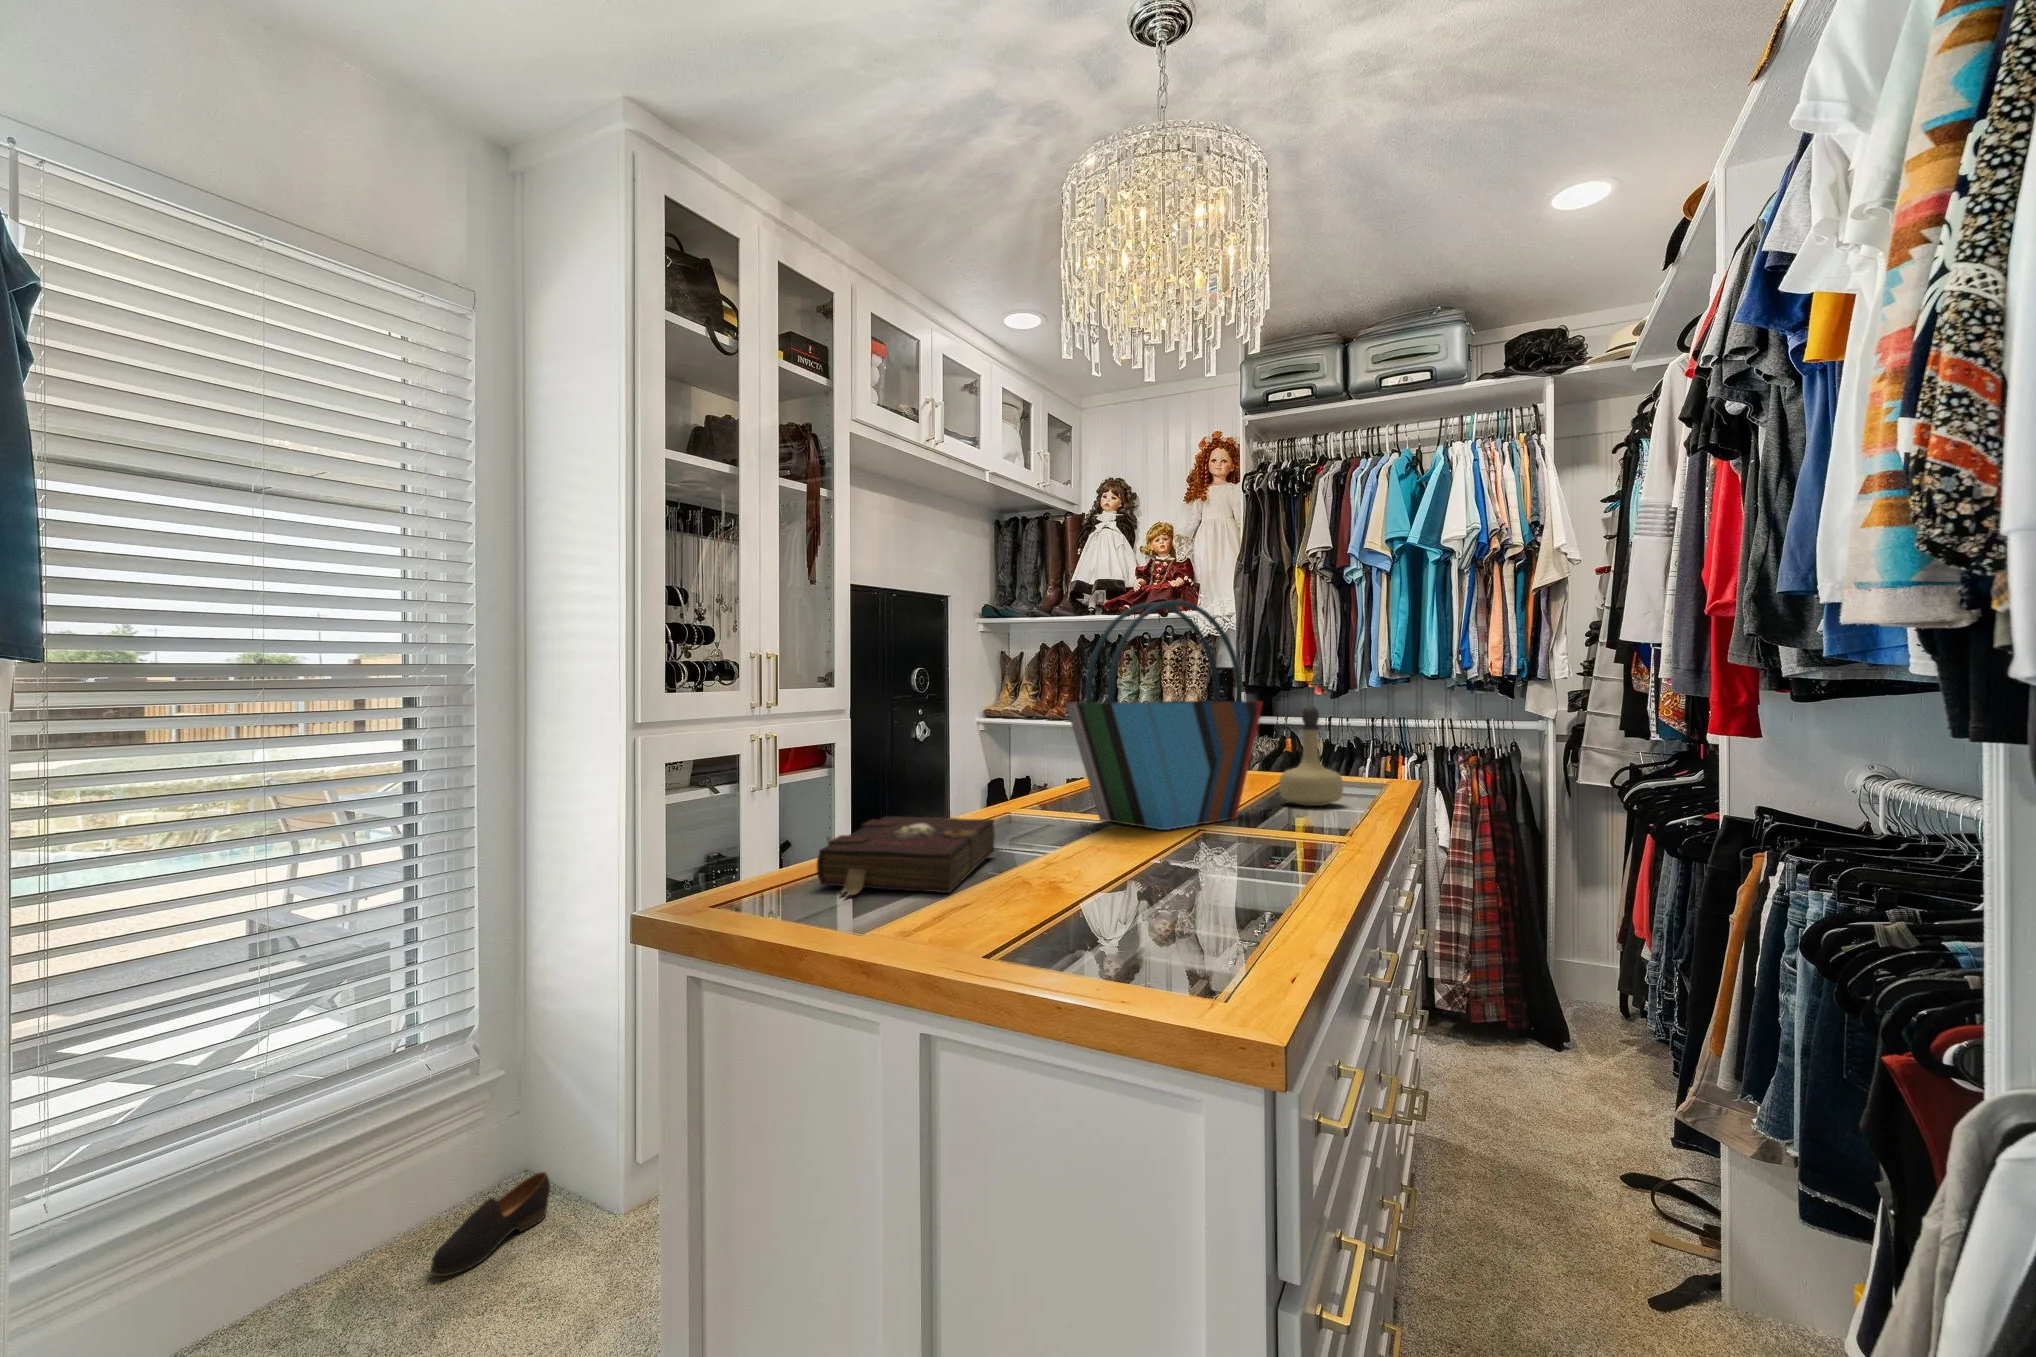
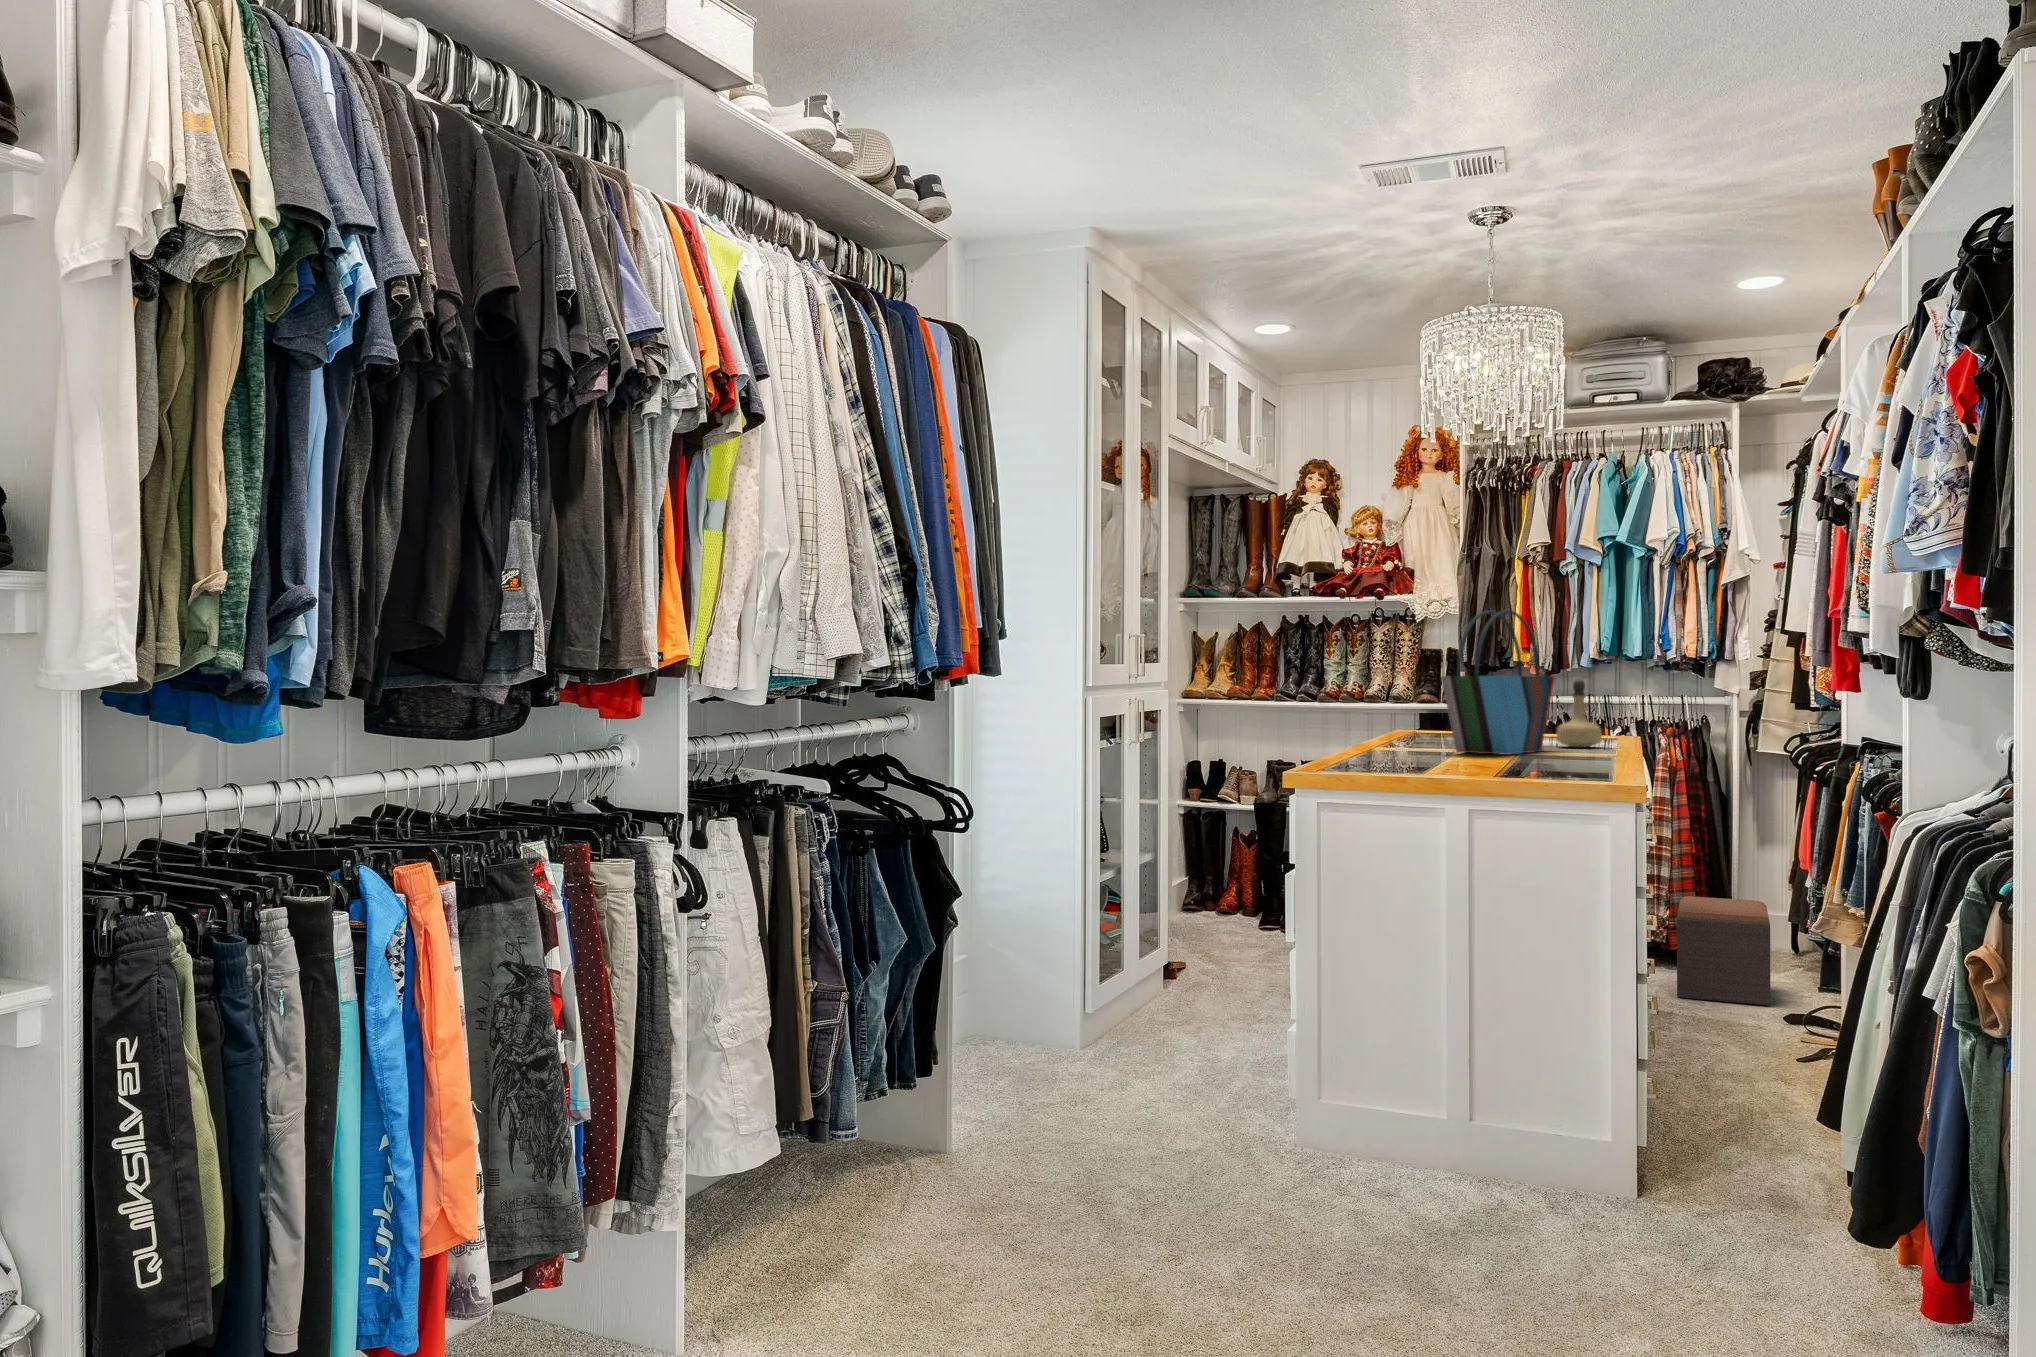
book: present [817,816,995,896] -> none [1366,740,1450,769]
footstool: none [1474,972,1602,1140] -> present [1677,897,1771,1005]
shoe: present [430,1172,550,1276] -> none [1003,1015,1043,1063]

